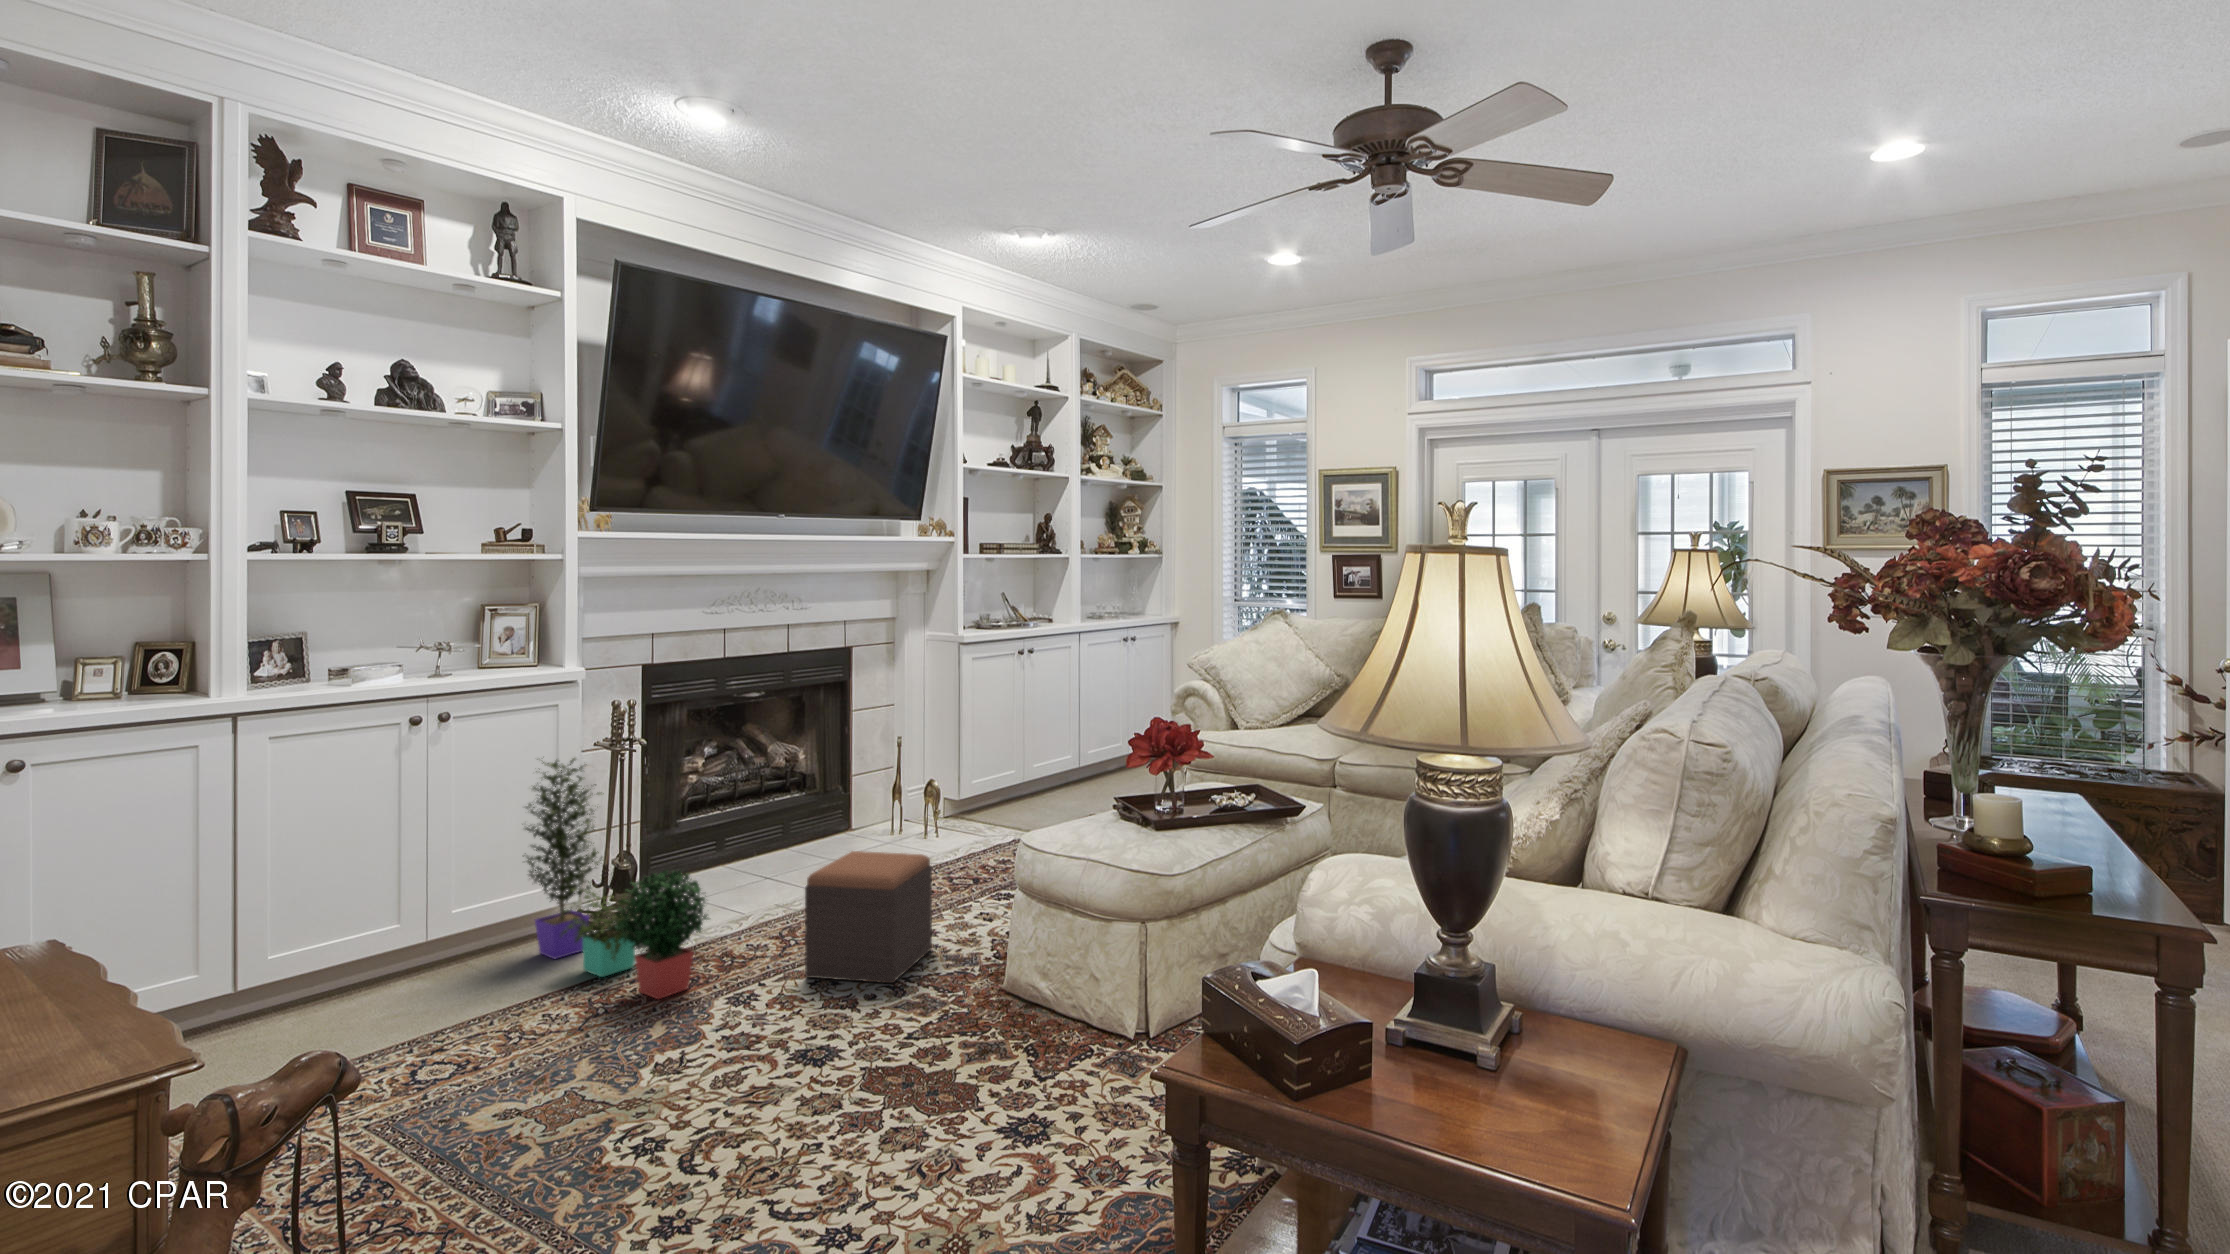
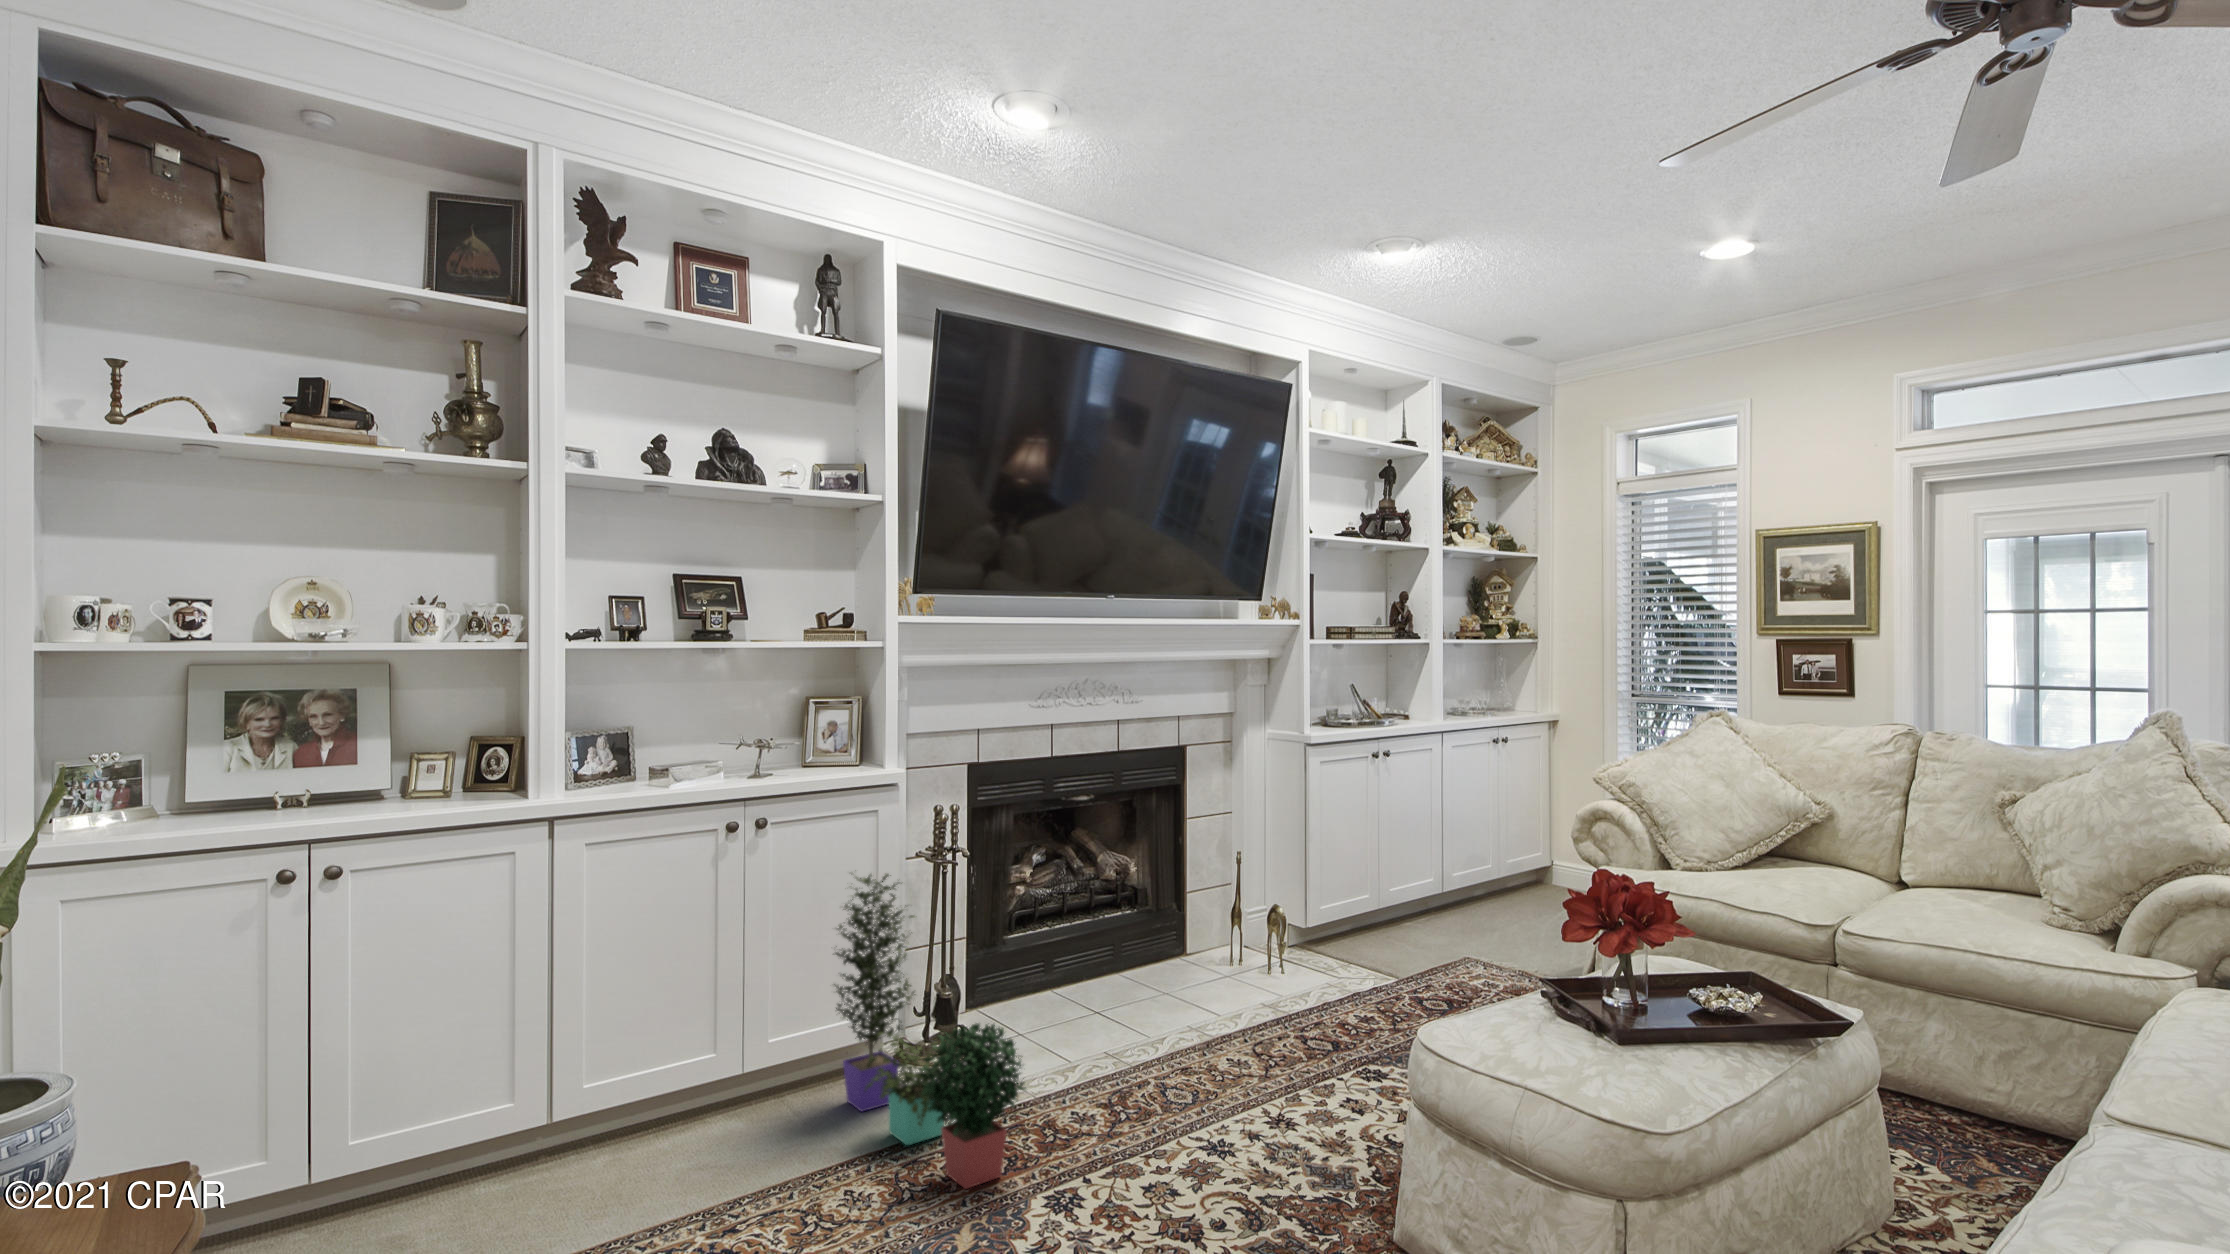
footstool: present [805,851,932,983] -> none [1137,1011,1292,1203]

